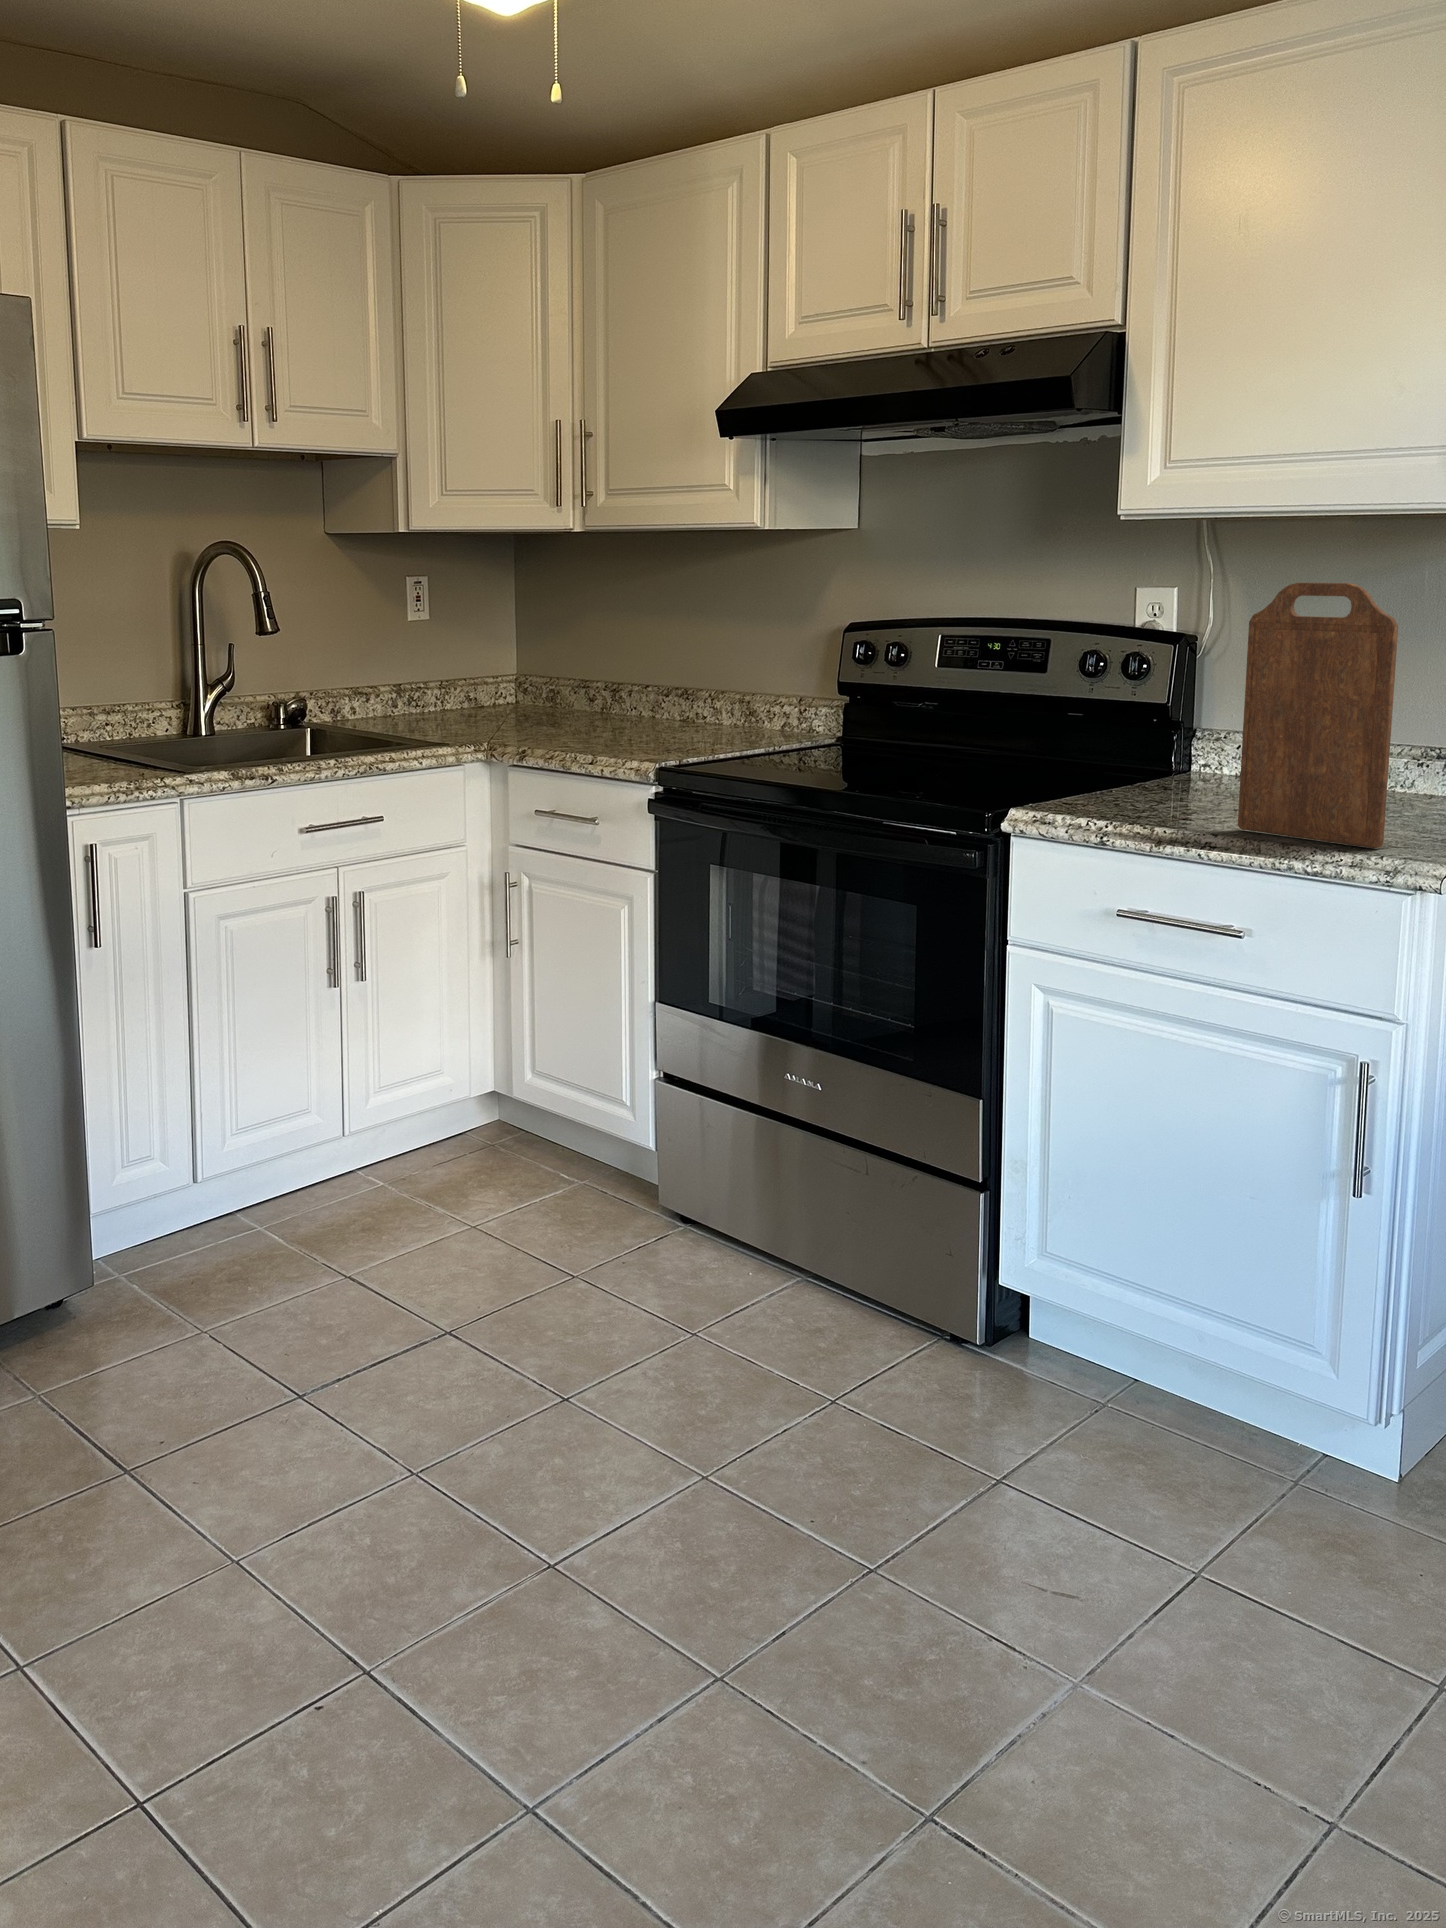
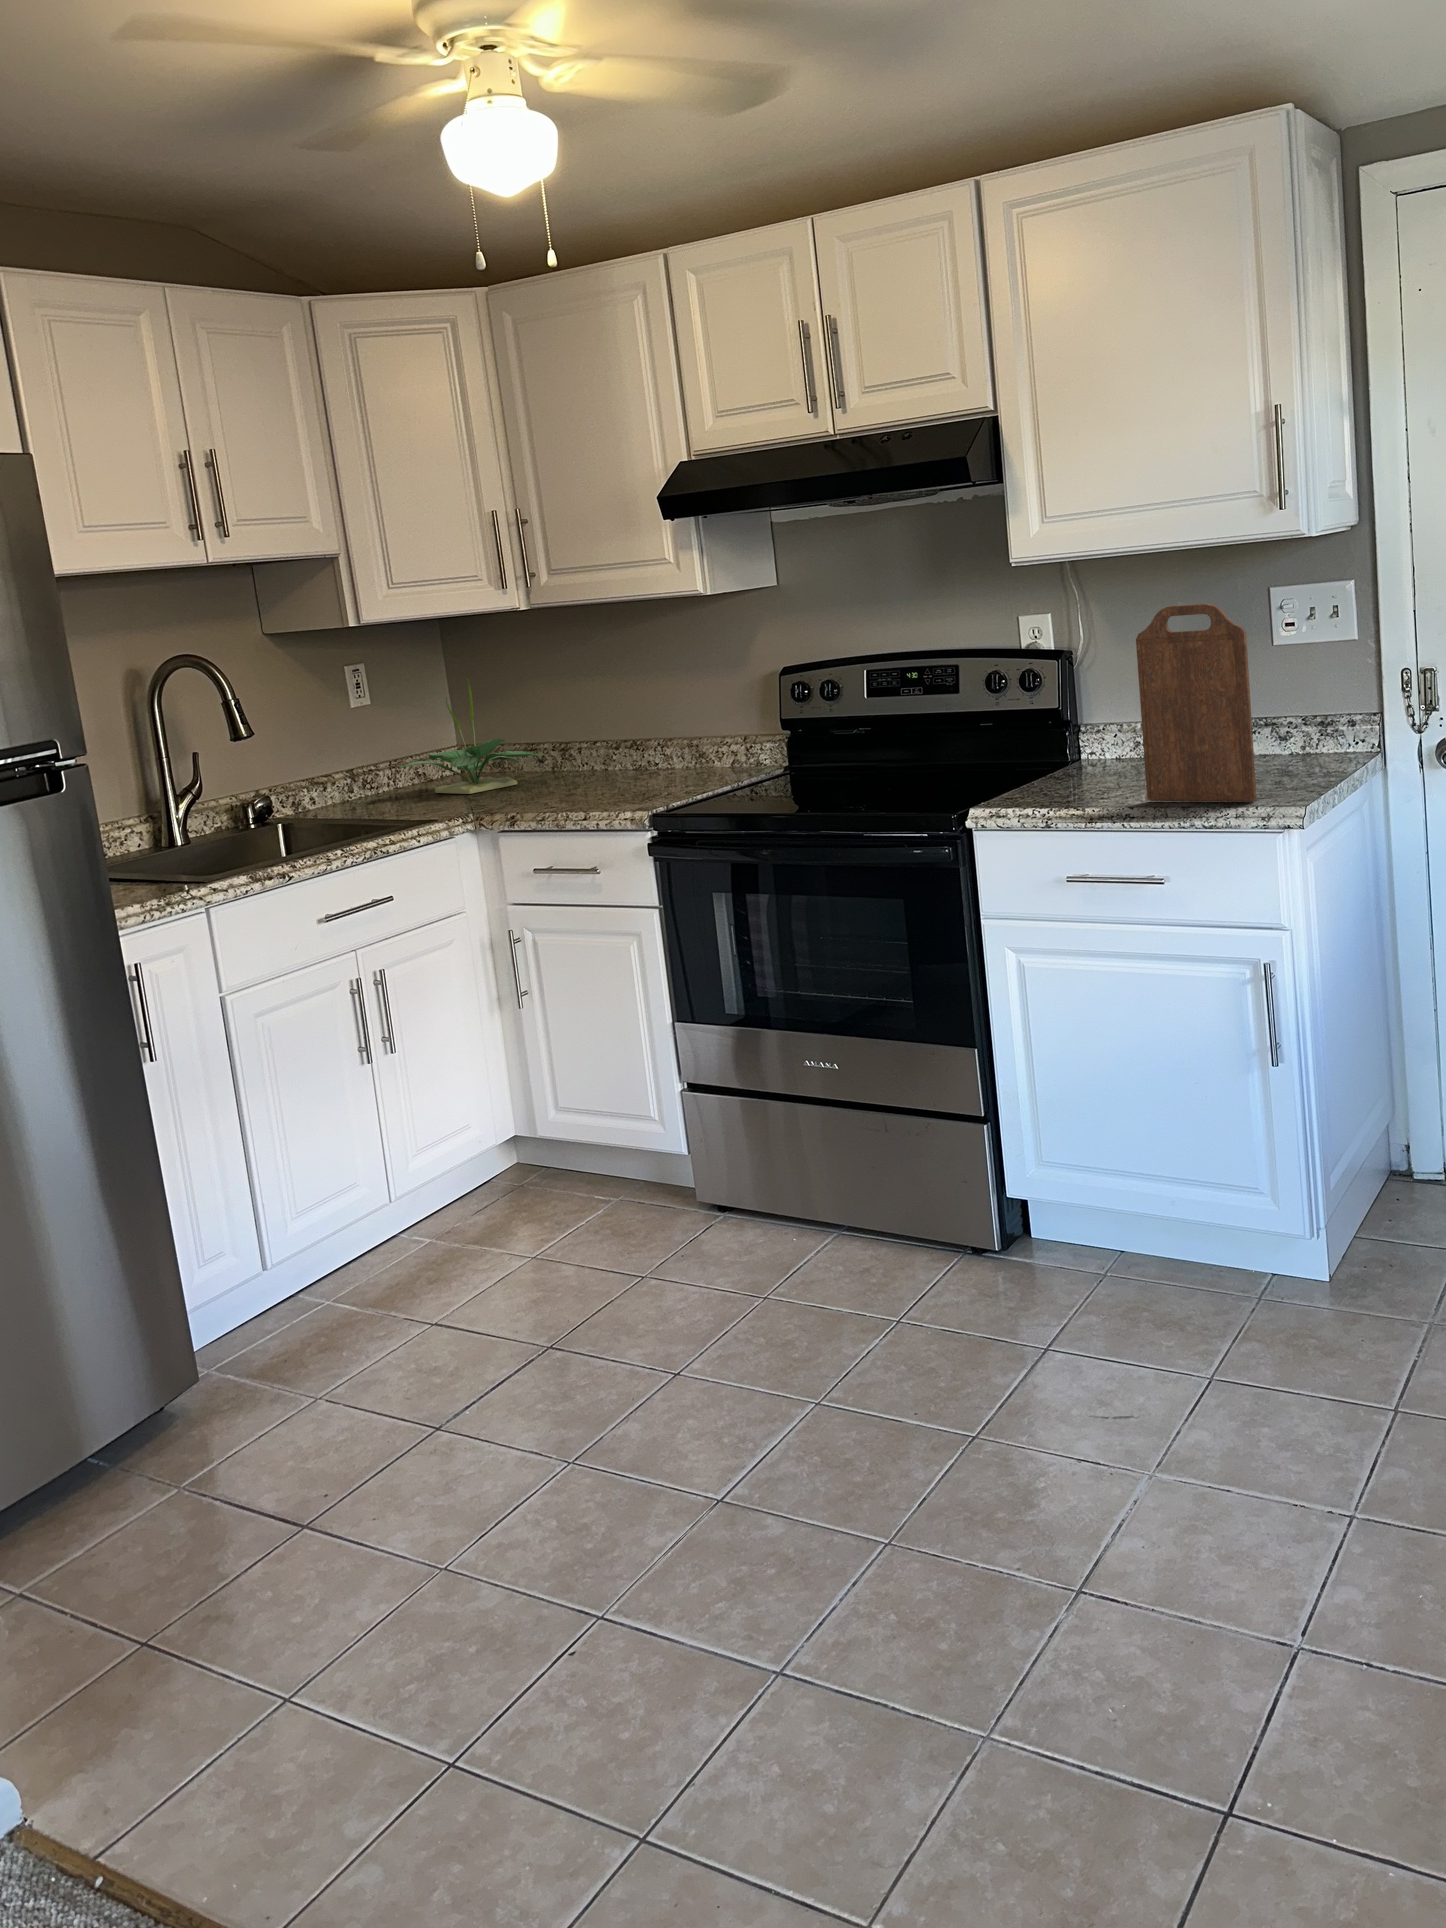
potted plant: none [440,597,592,724] -> present [399,676,543,794]

